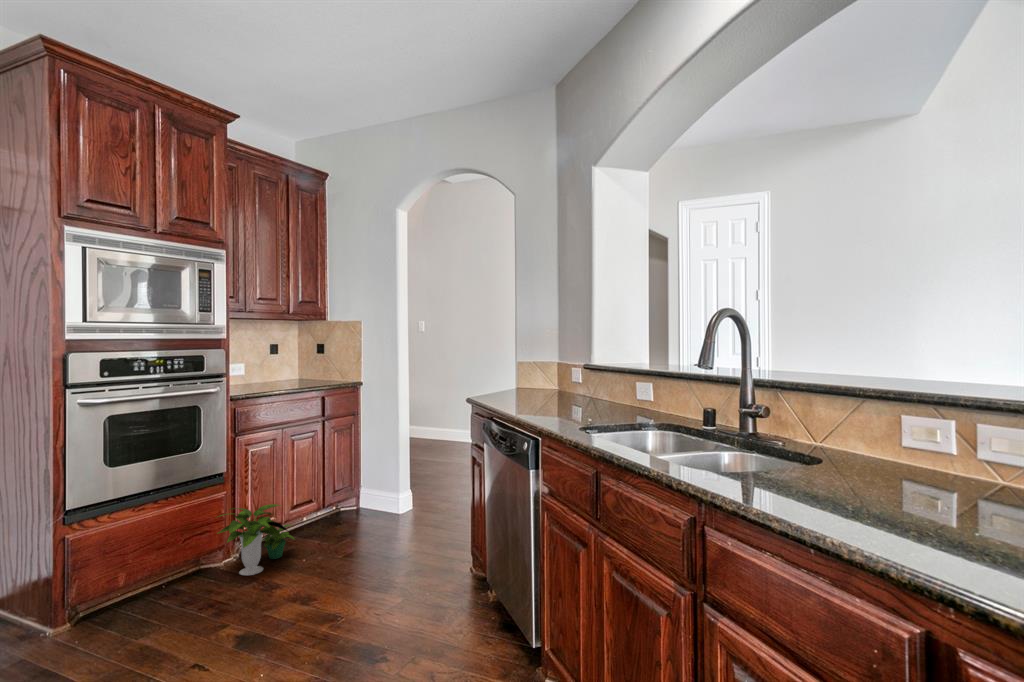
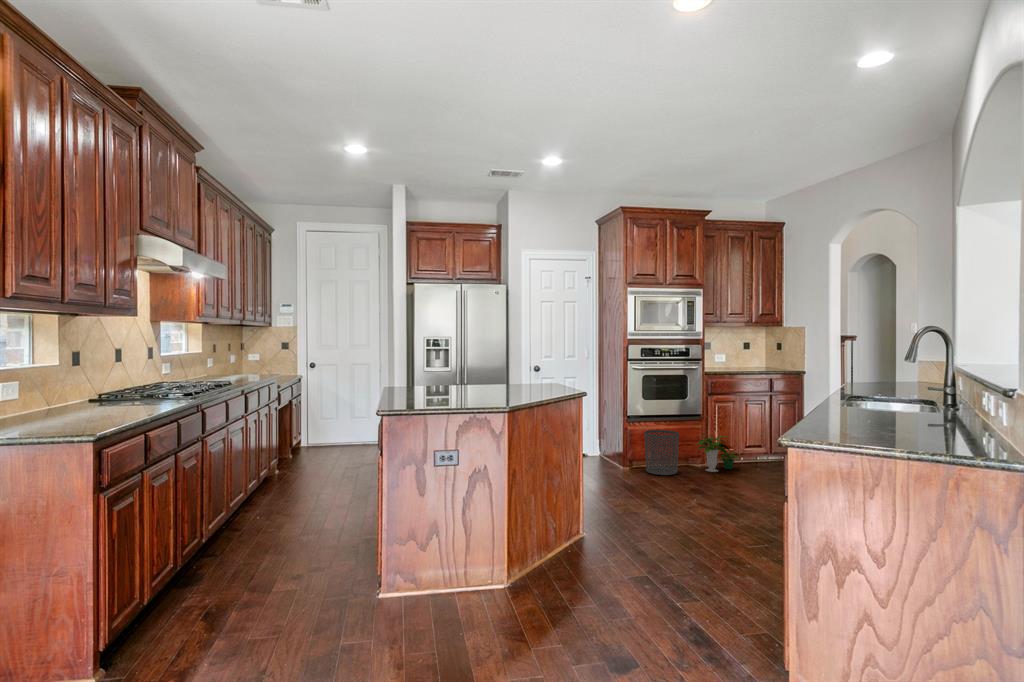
waste bin: none [112,519,194,625] -> present [644,430,679,475]

